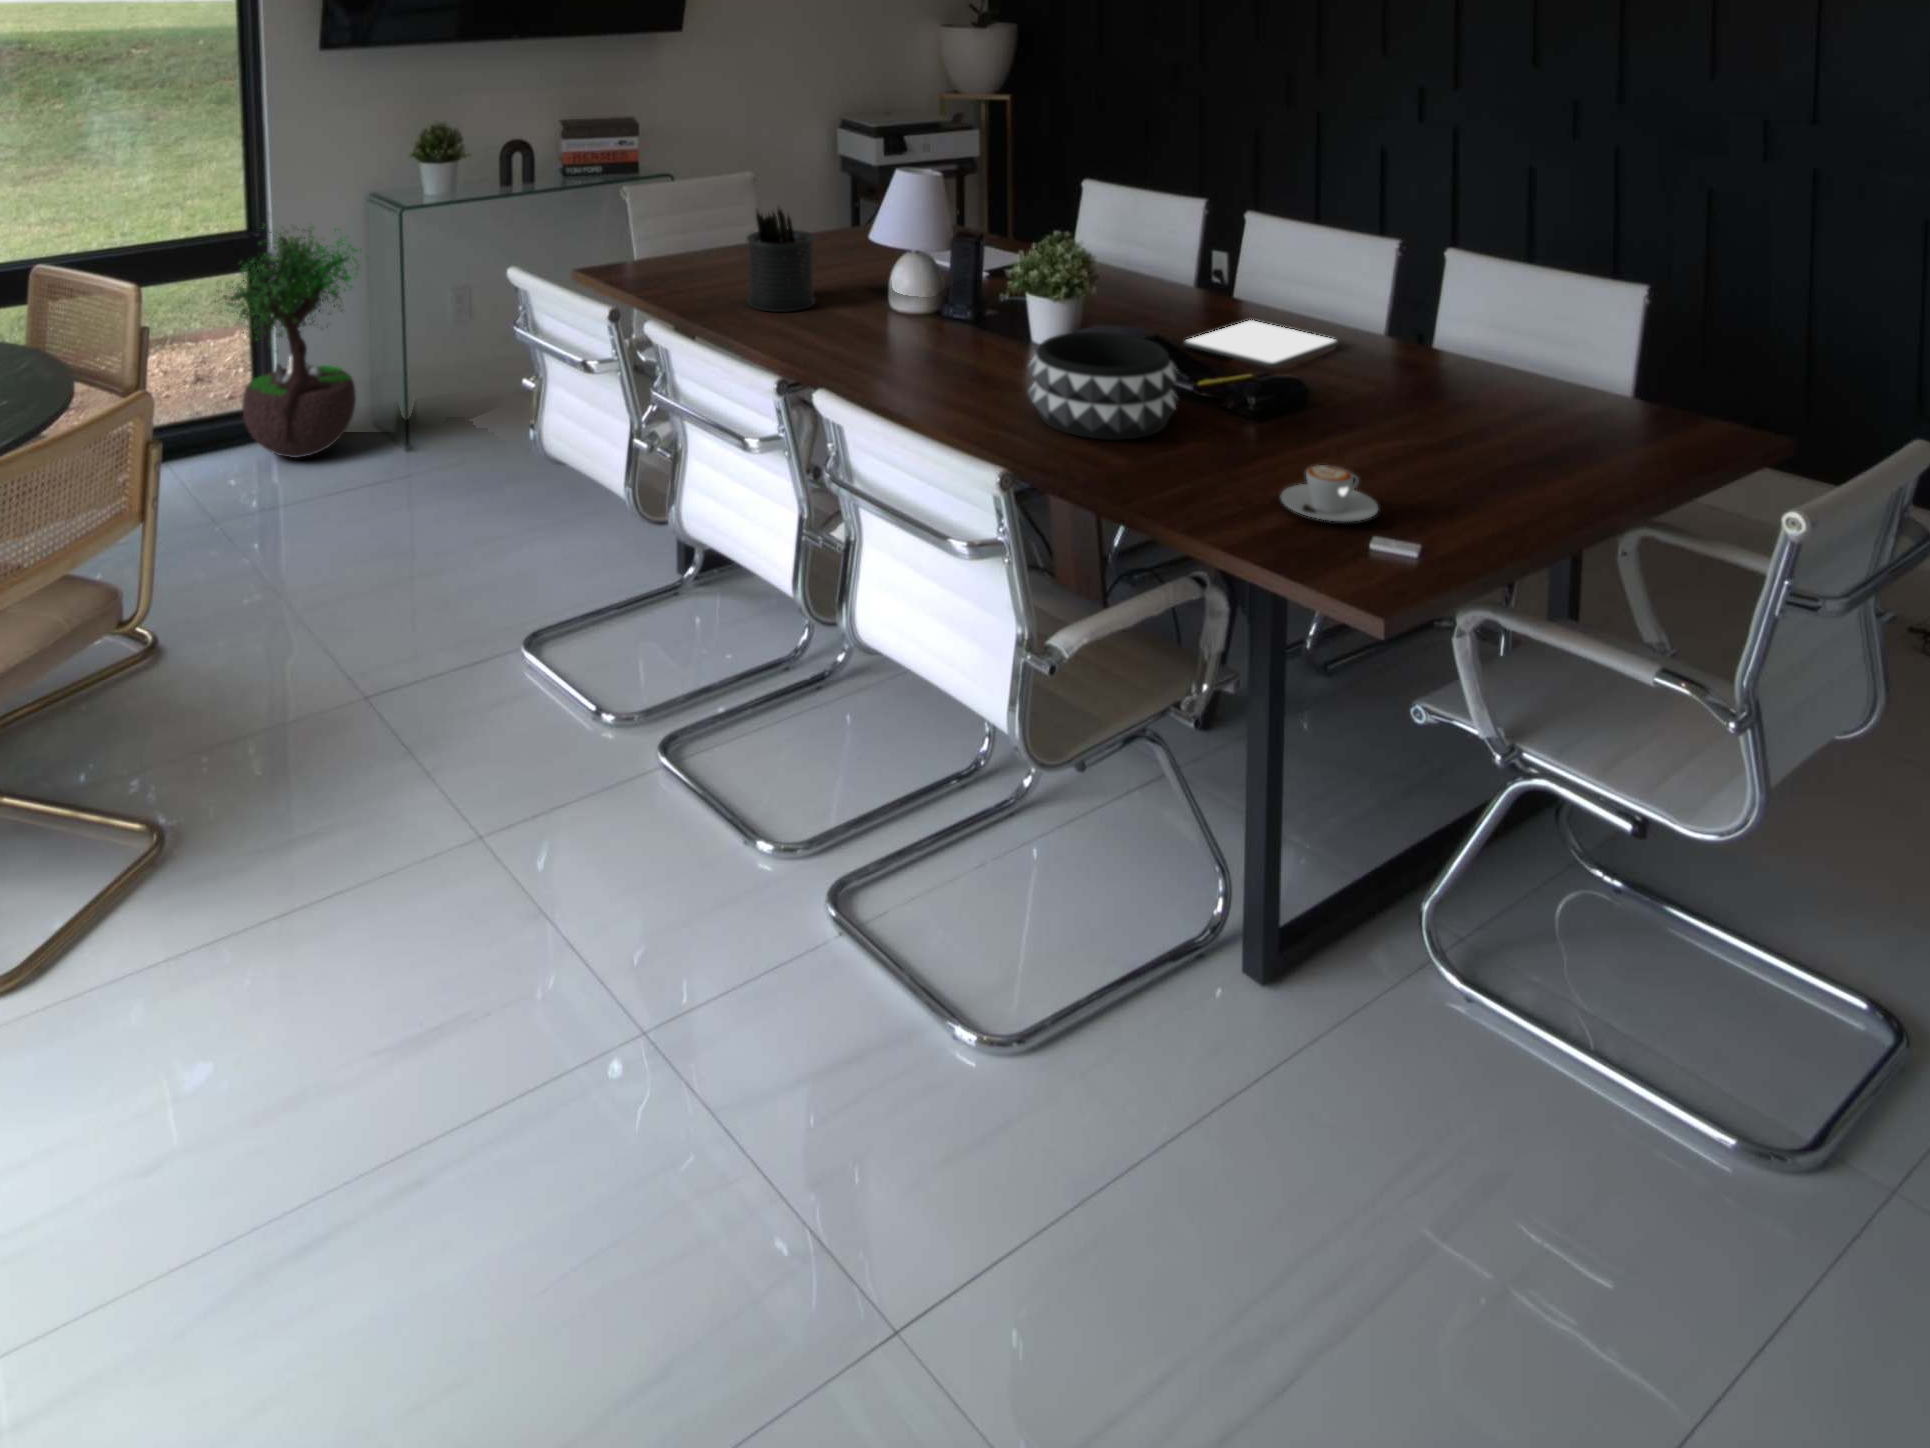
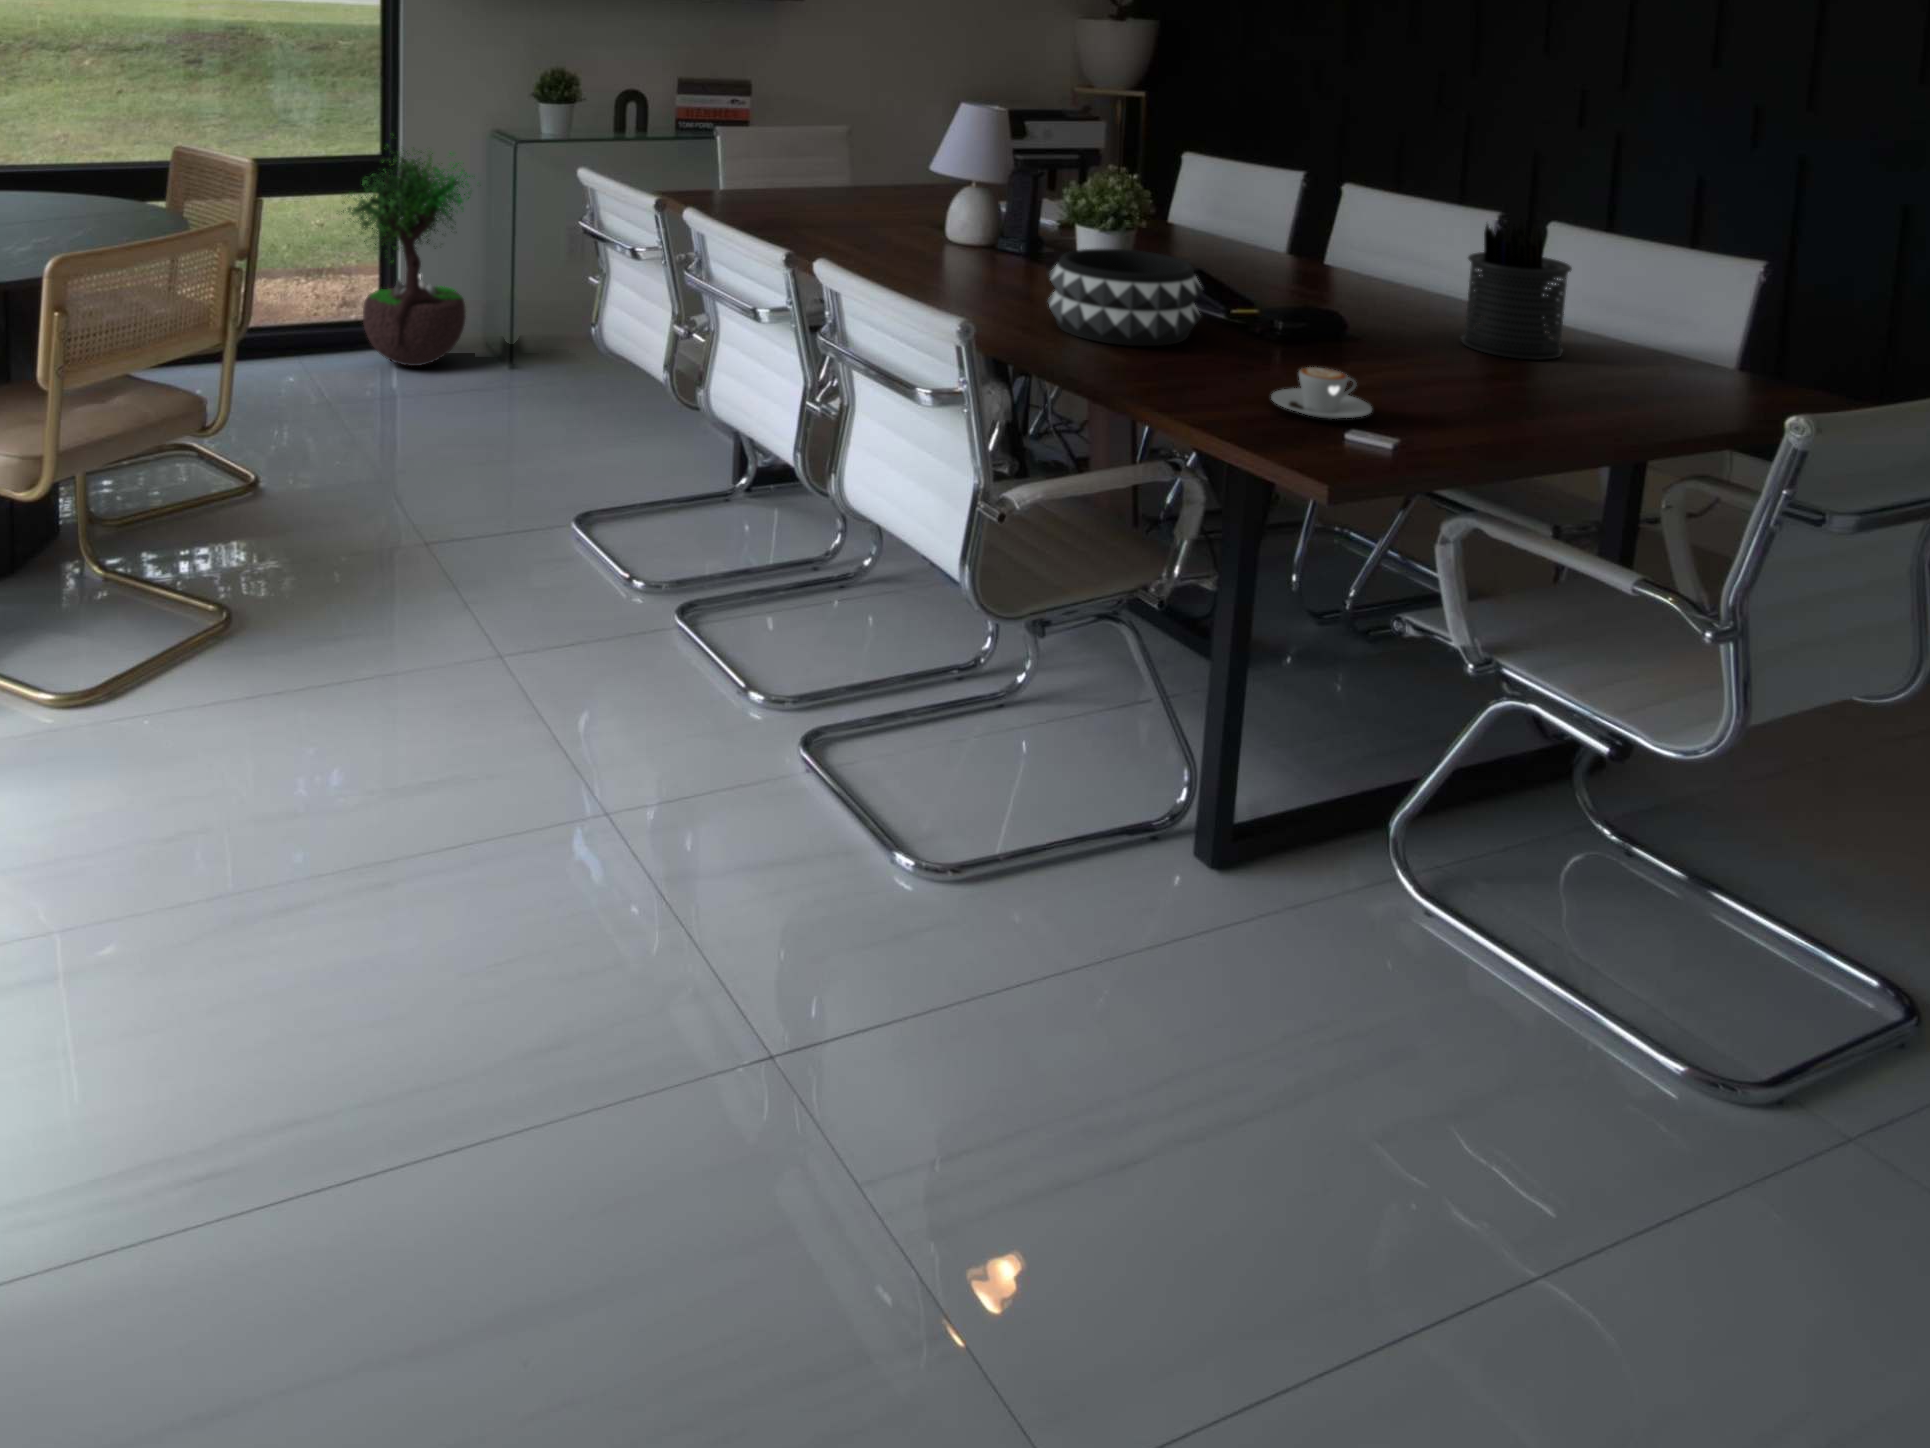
pen holder: present [747,209,815,312] -> present [1461,222,1572,360]
tablet: present [1183,320,1339,368] -> none [1239,275,1412,310]

